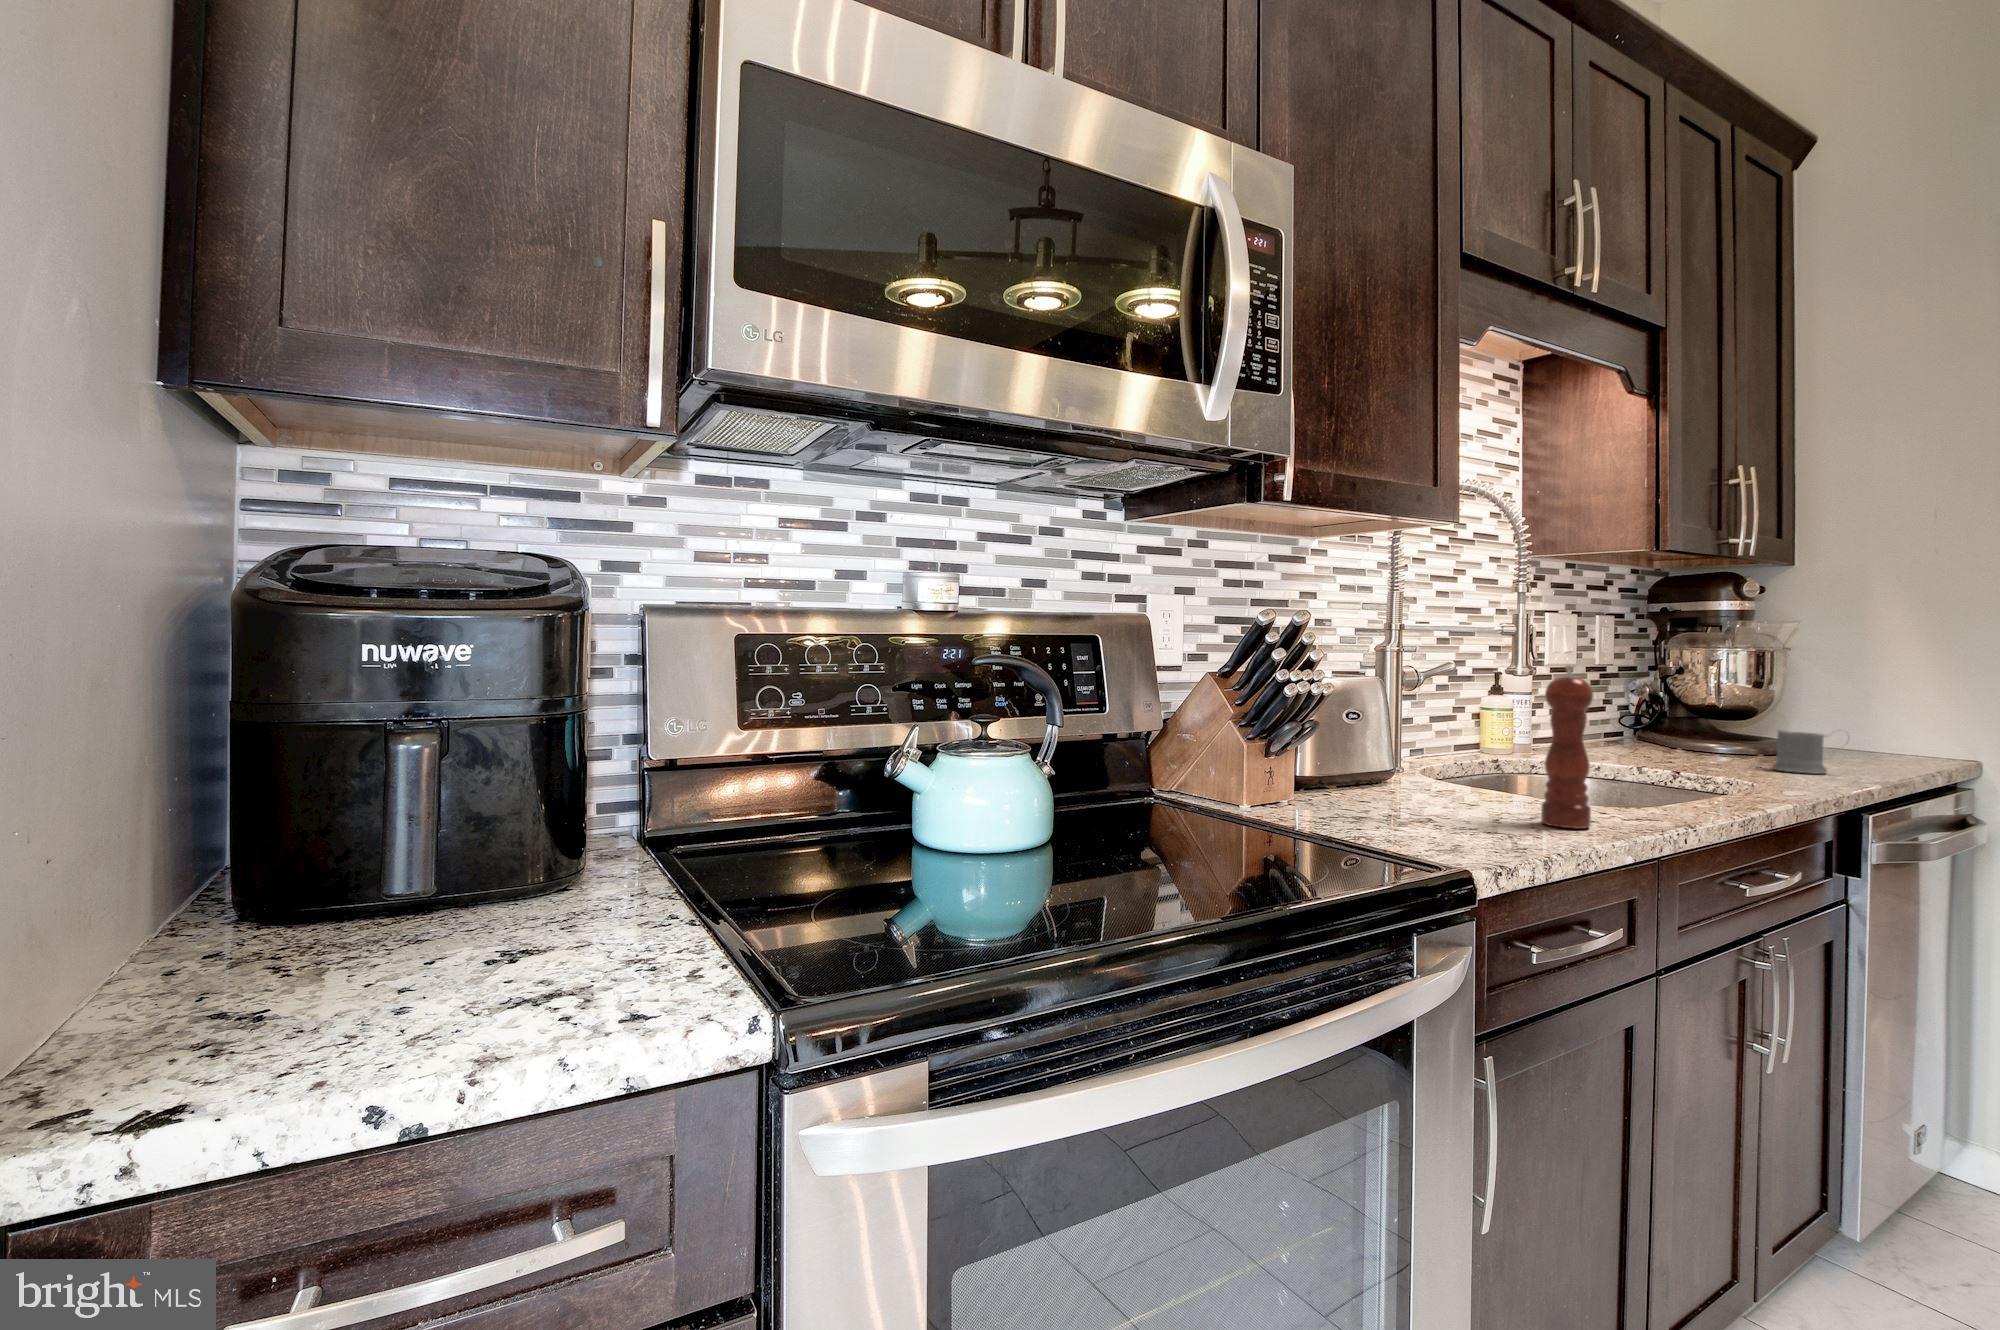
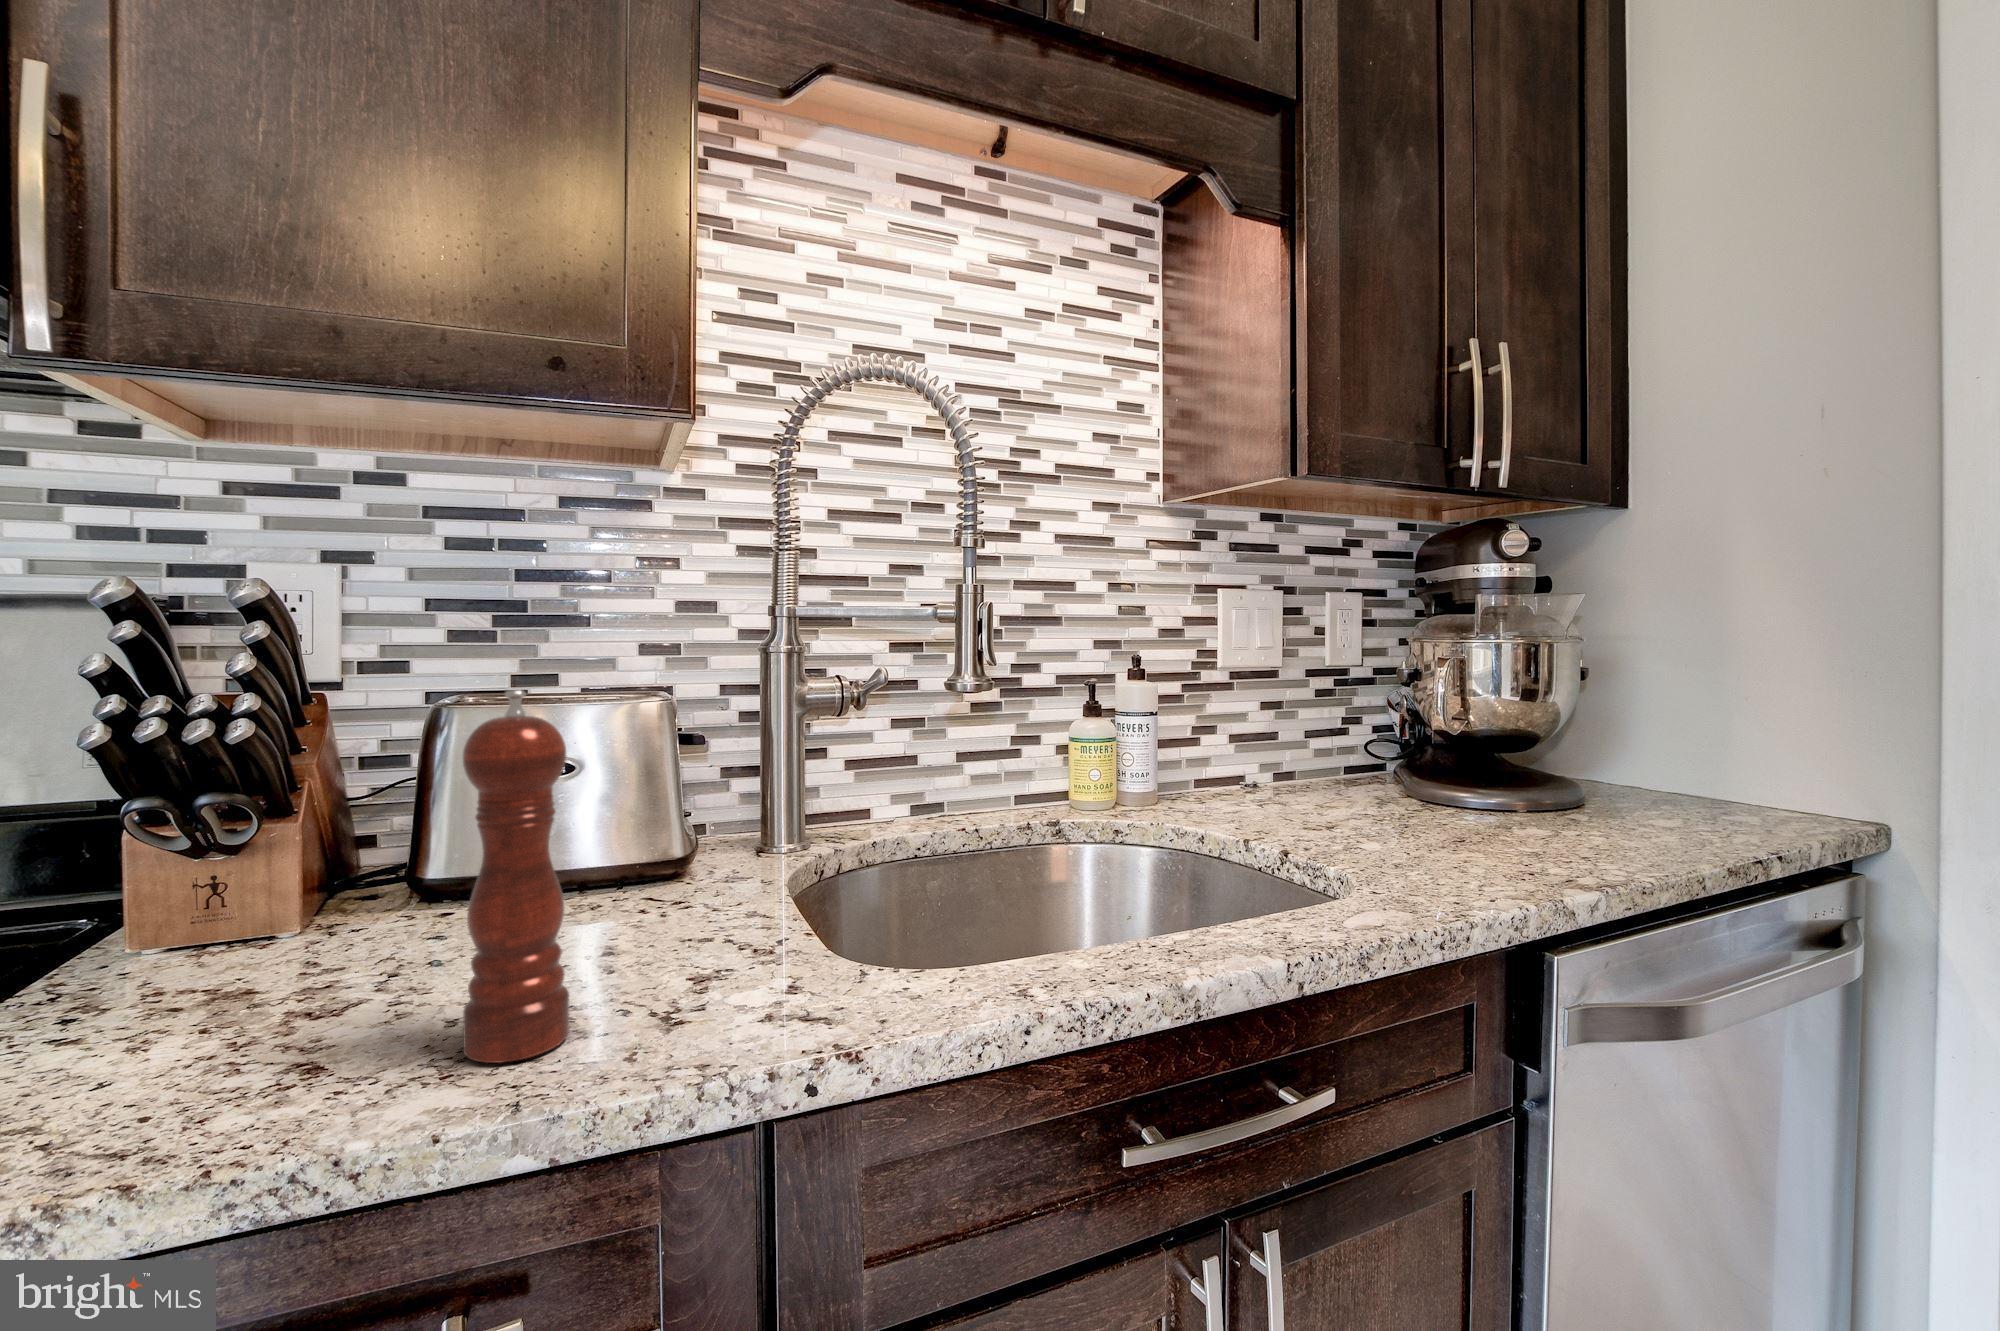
mug: present [1773,730,1827,774] -> none [1487,781,1602,865]

